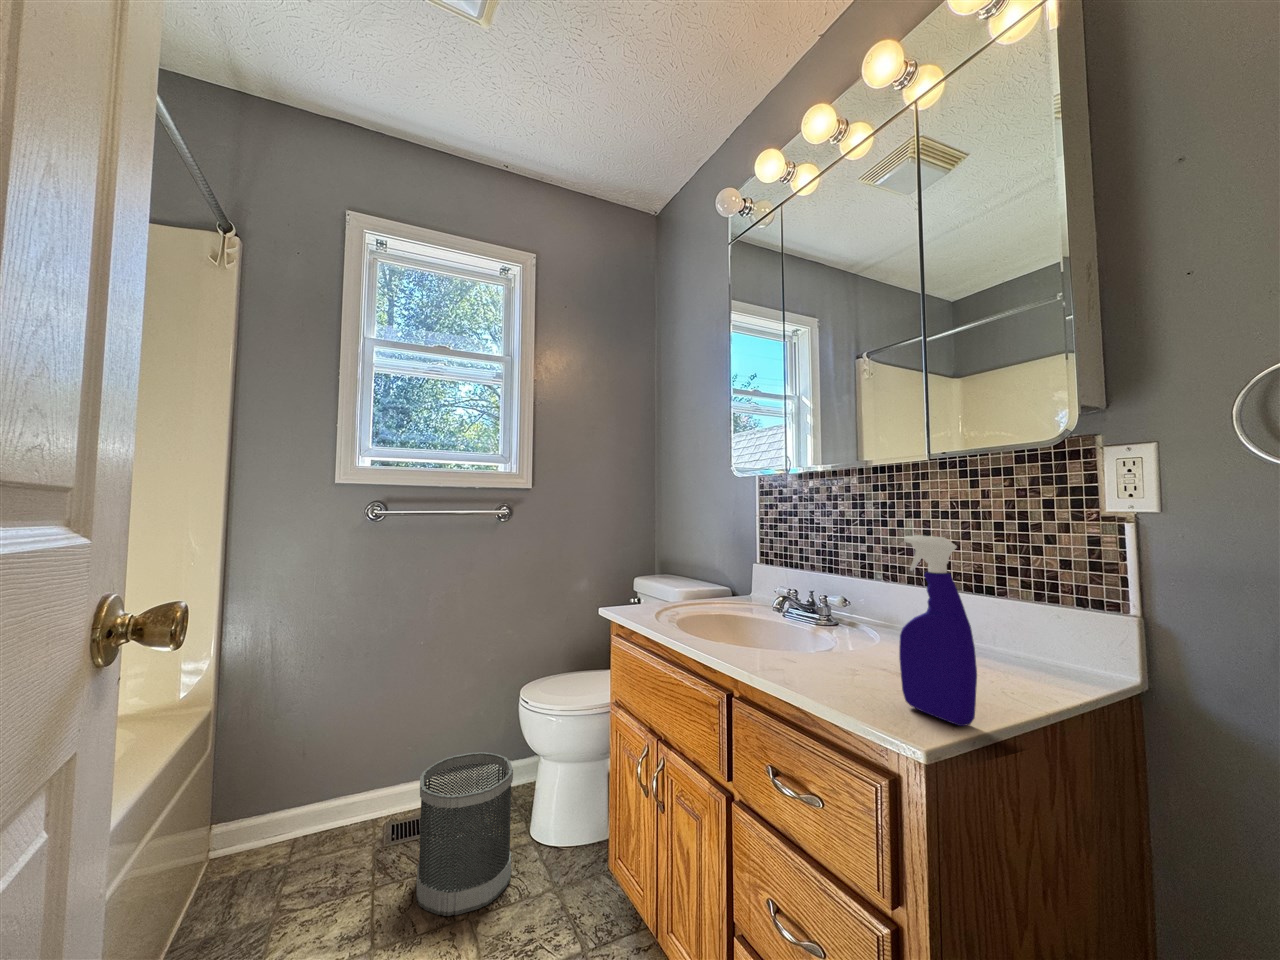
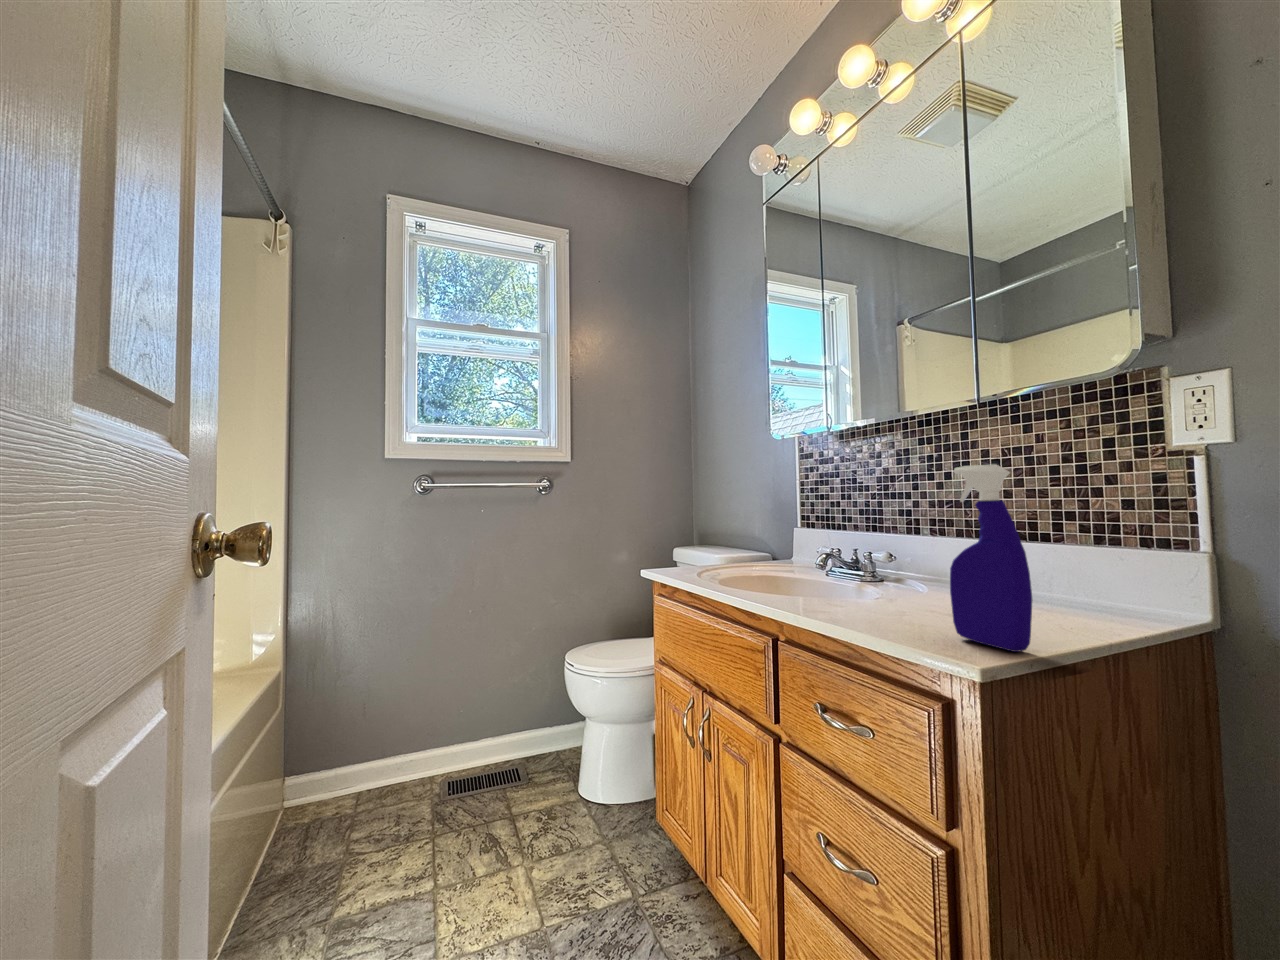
wastebasket: present [417,752,513,916] -> none [474,712,562,862]

